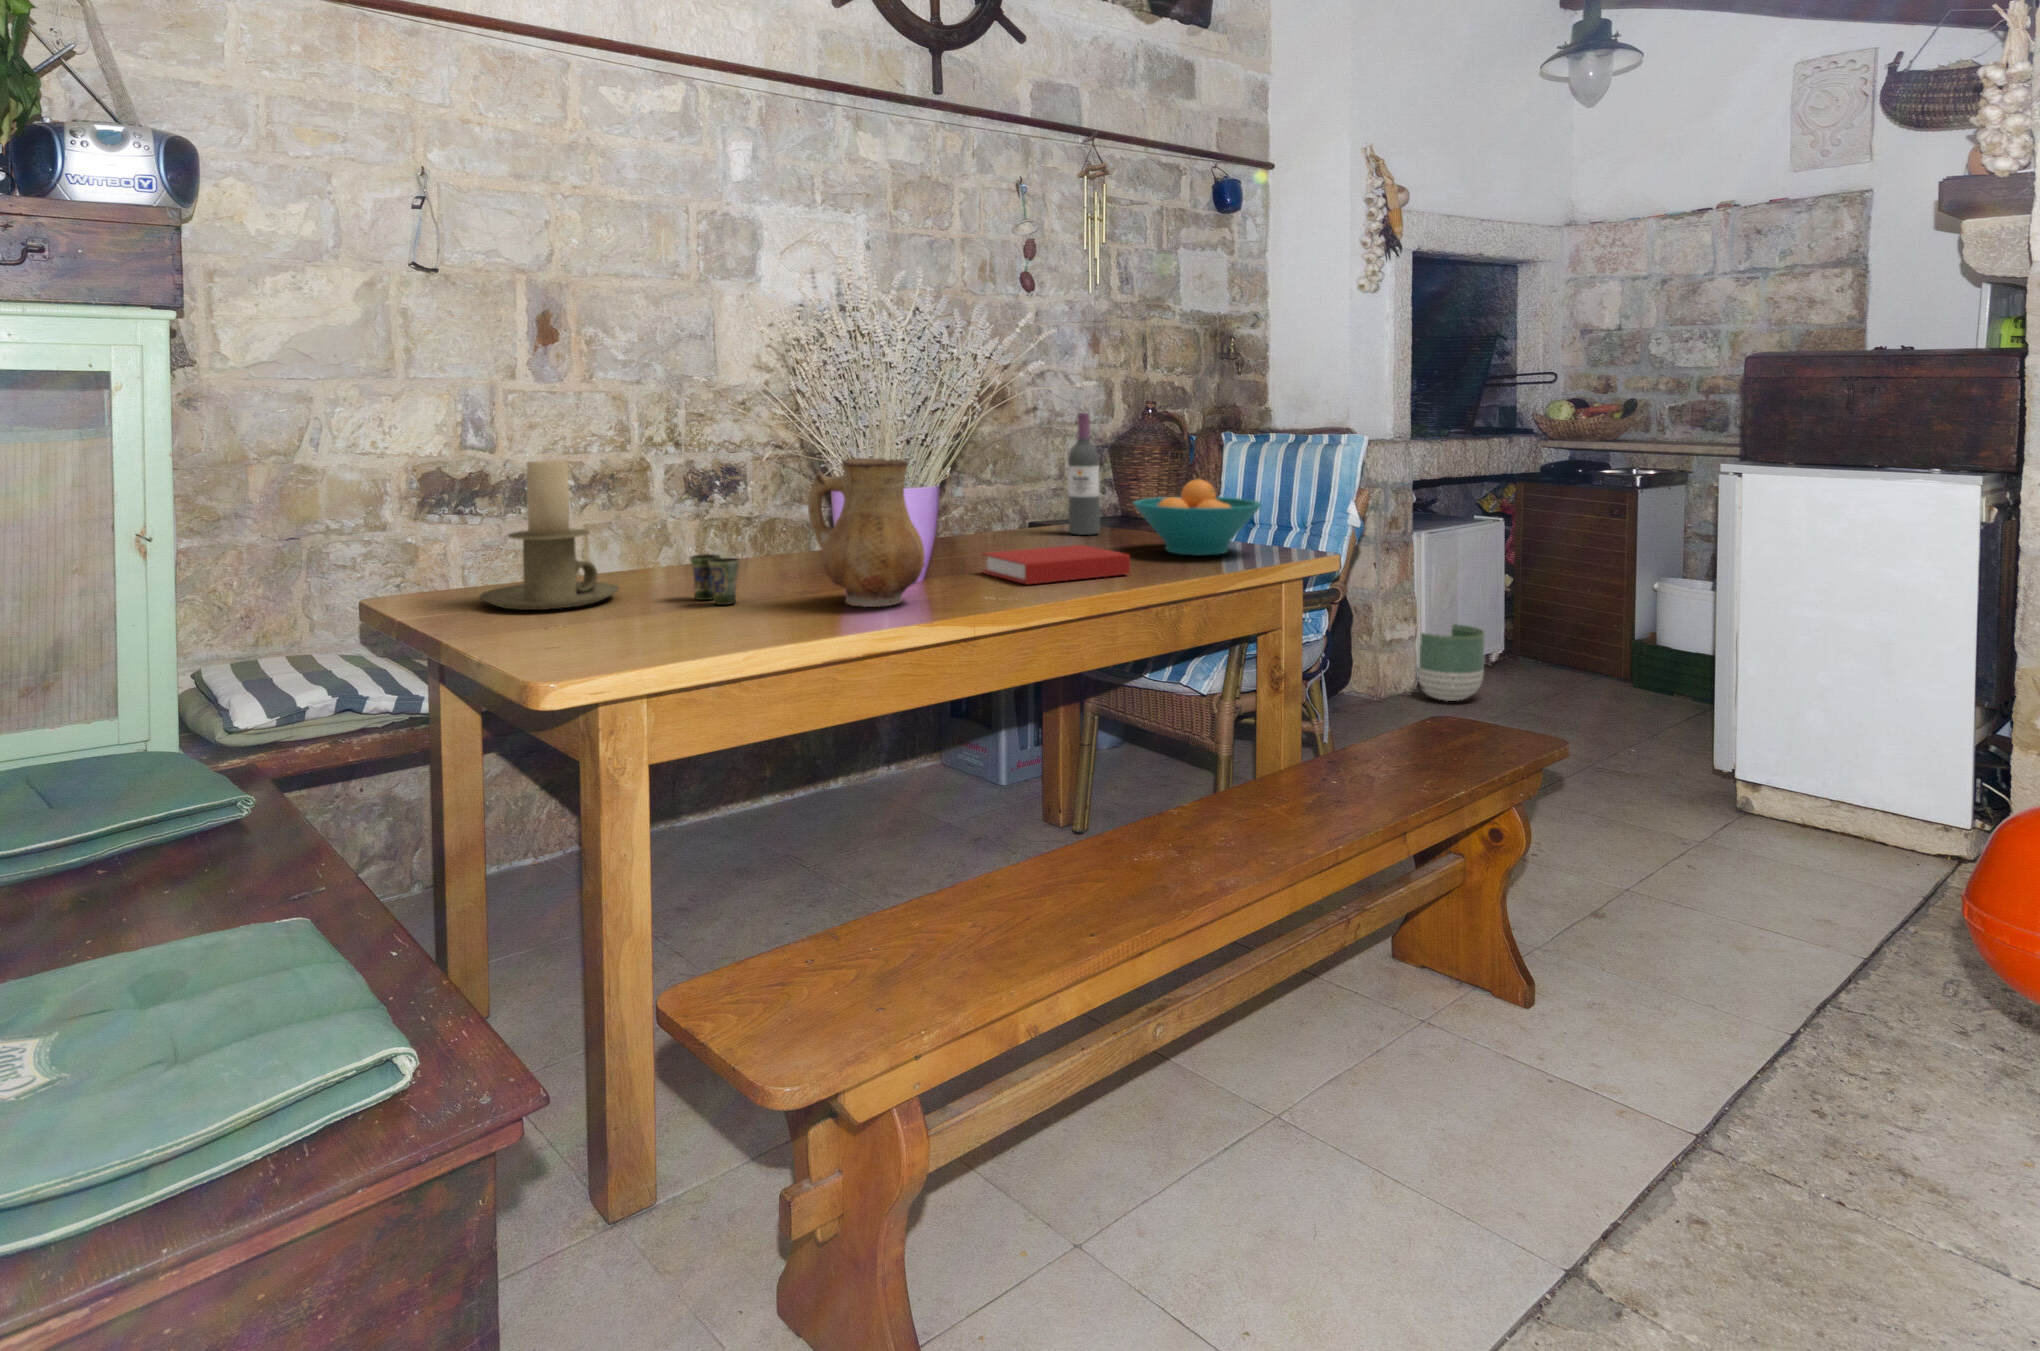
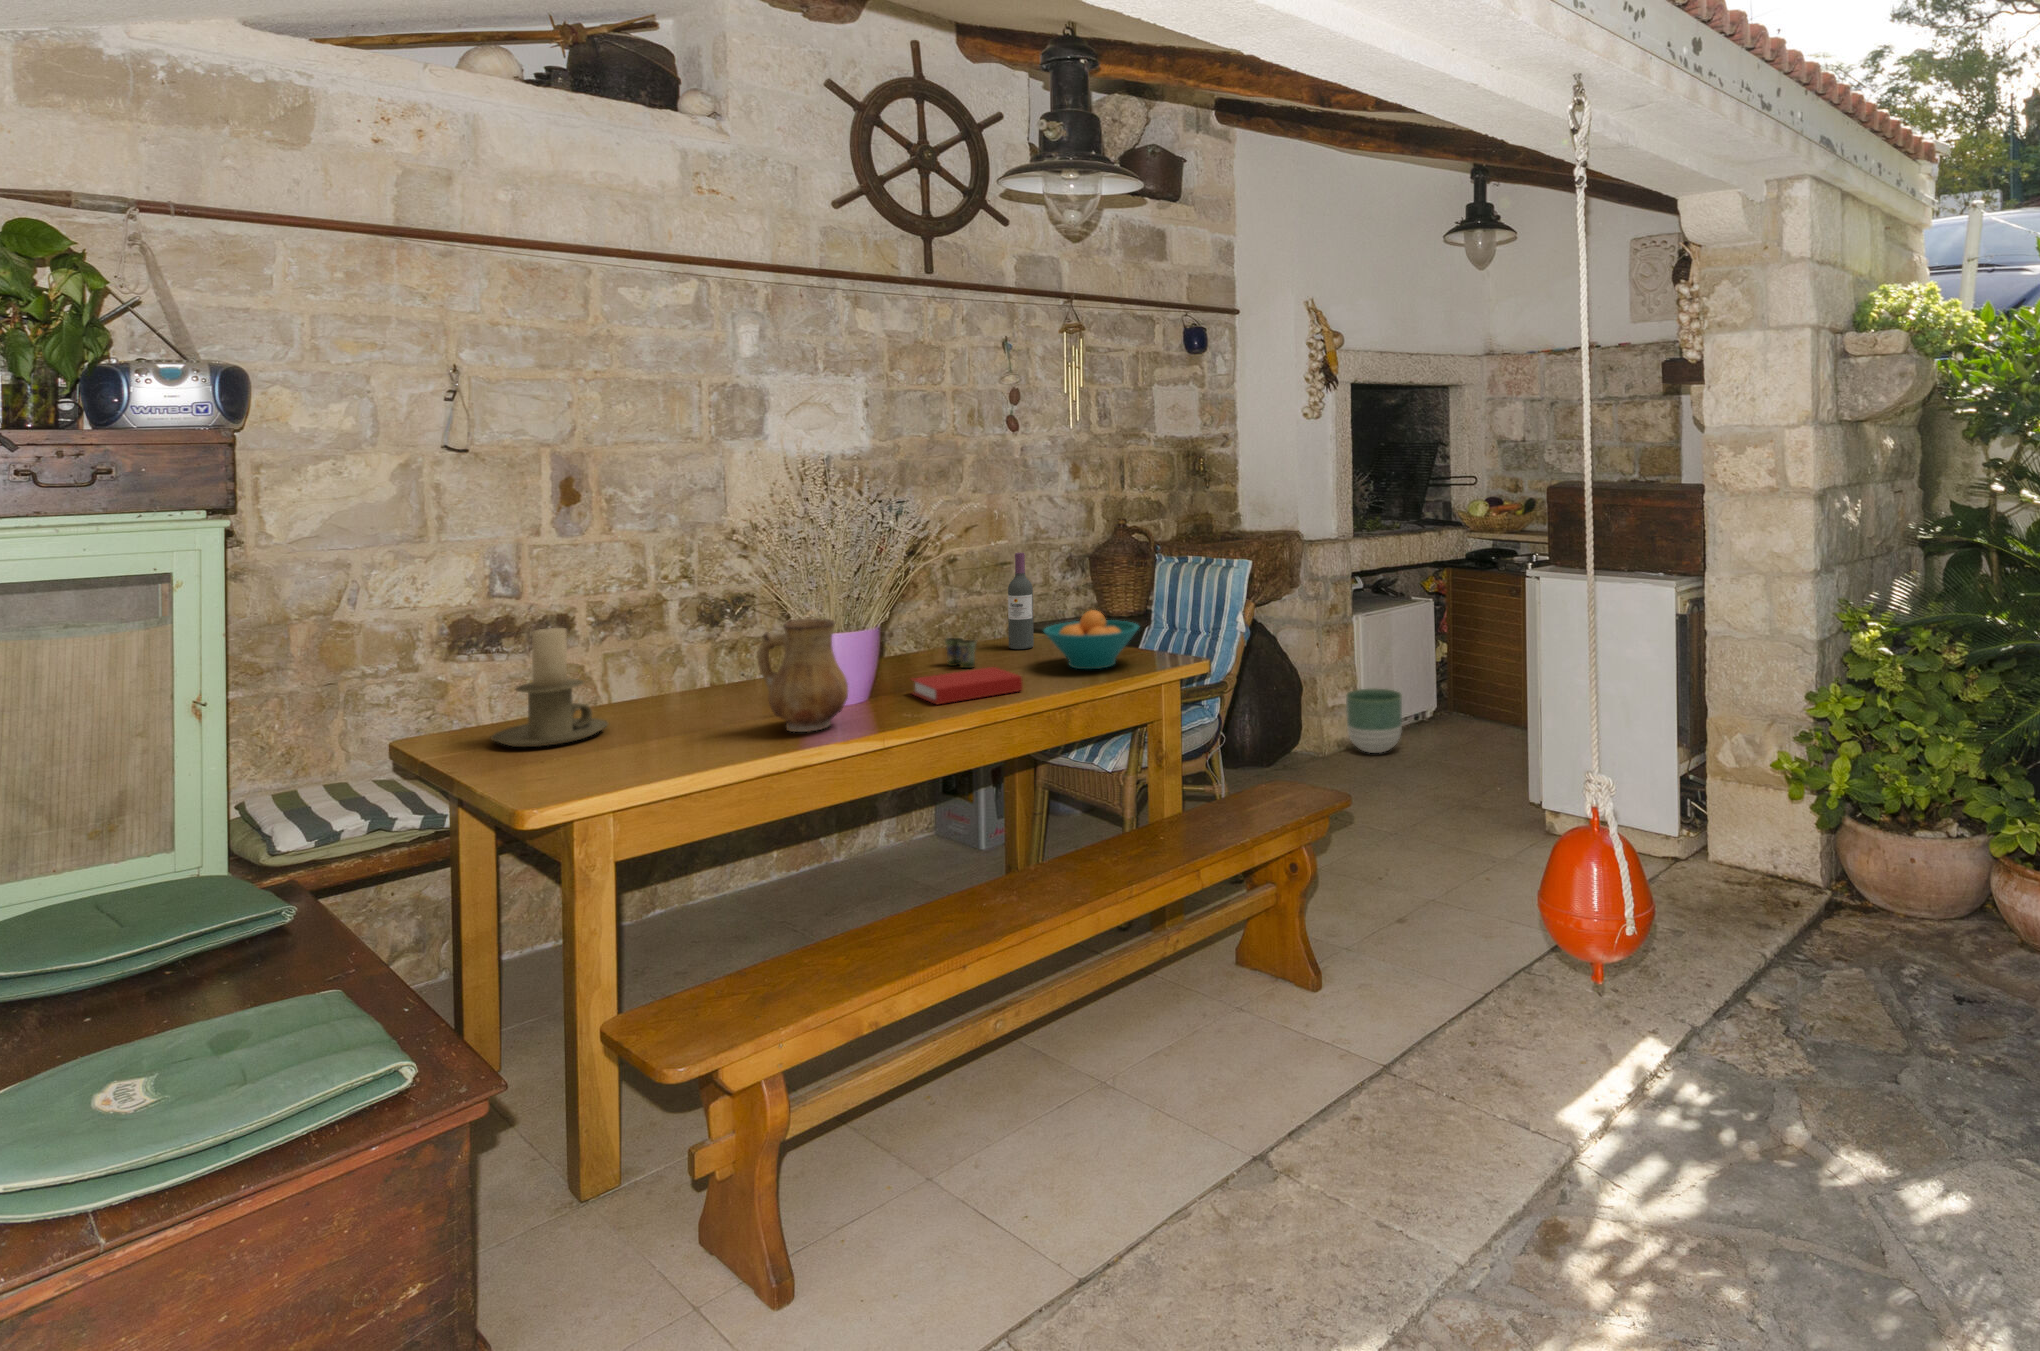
cup: present [690,554,740,605] -> present [945,638,977,668]

